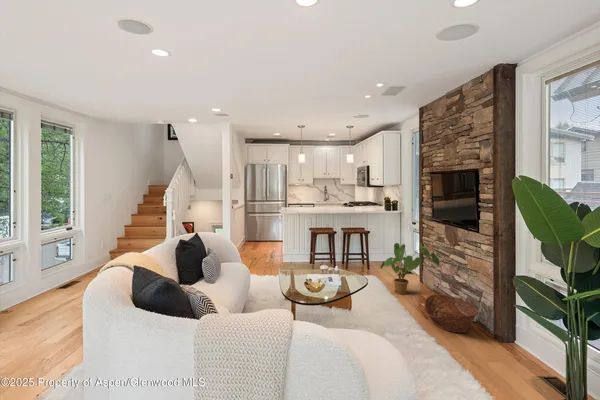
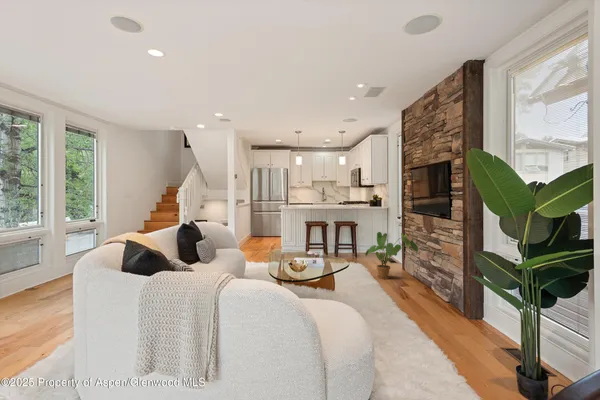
basket: present [424,294,478,333] -> none [402,277,450,312]

